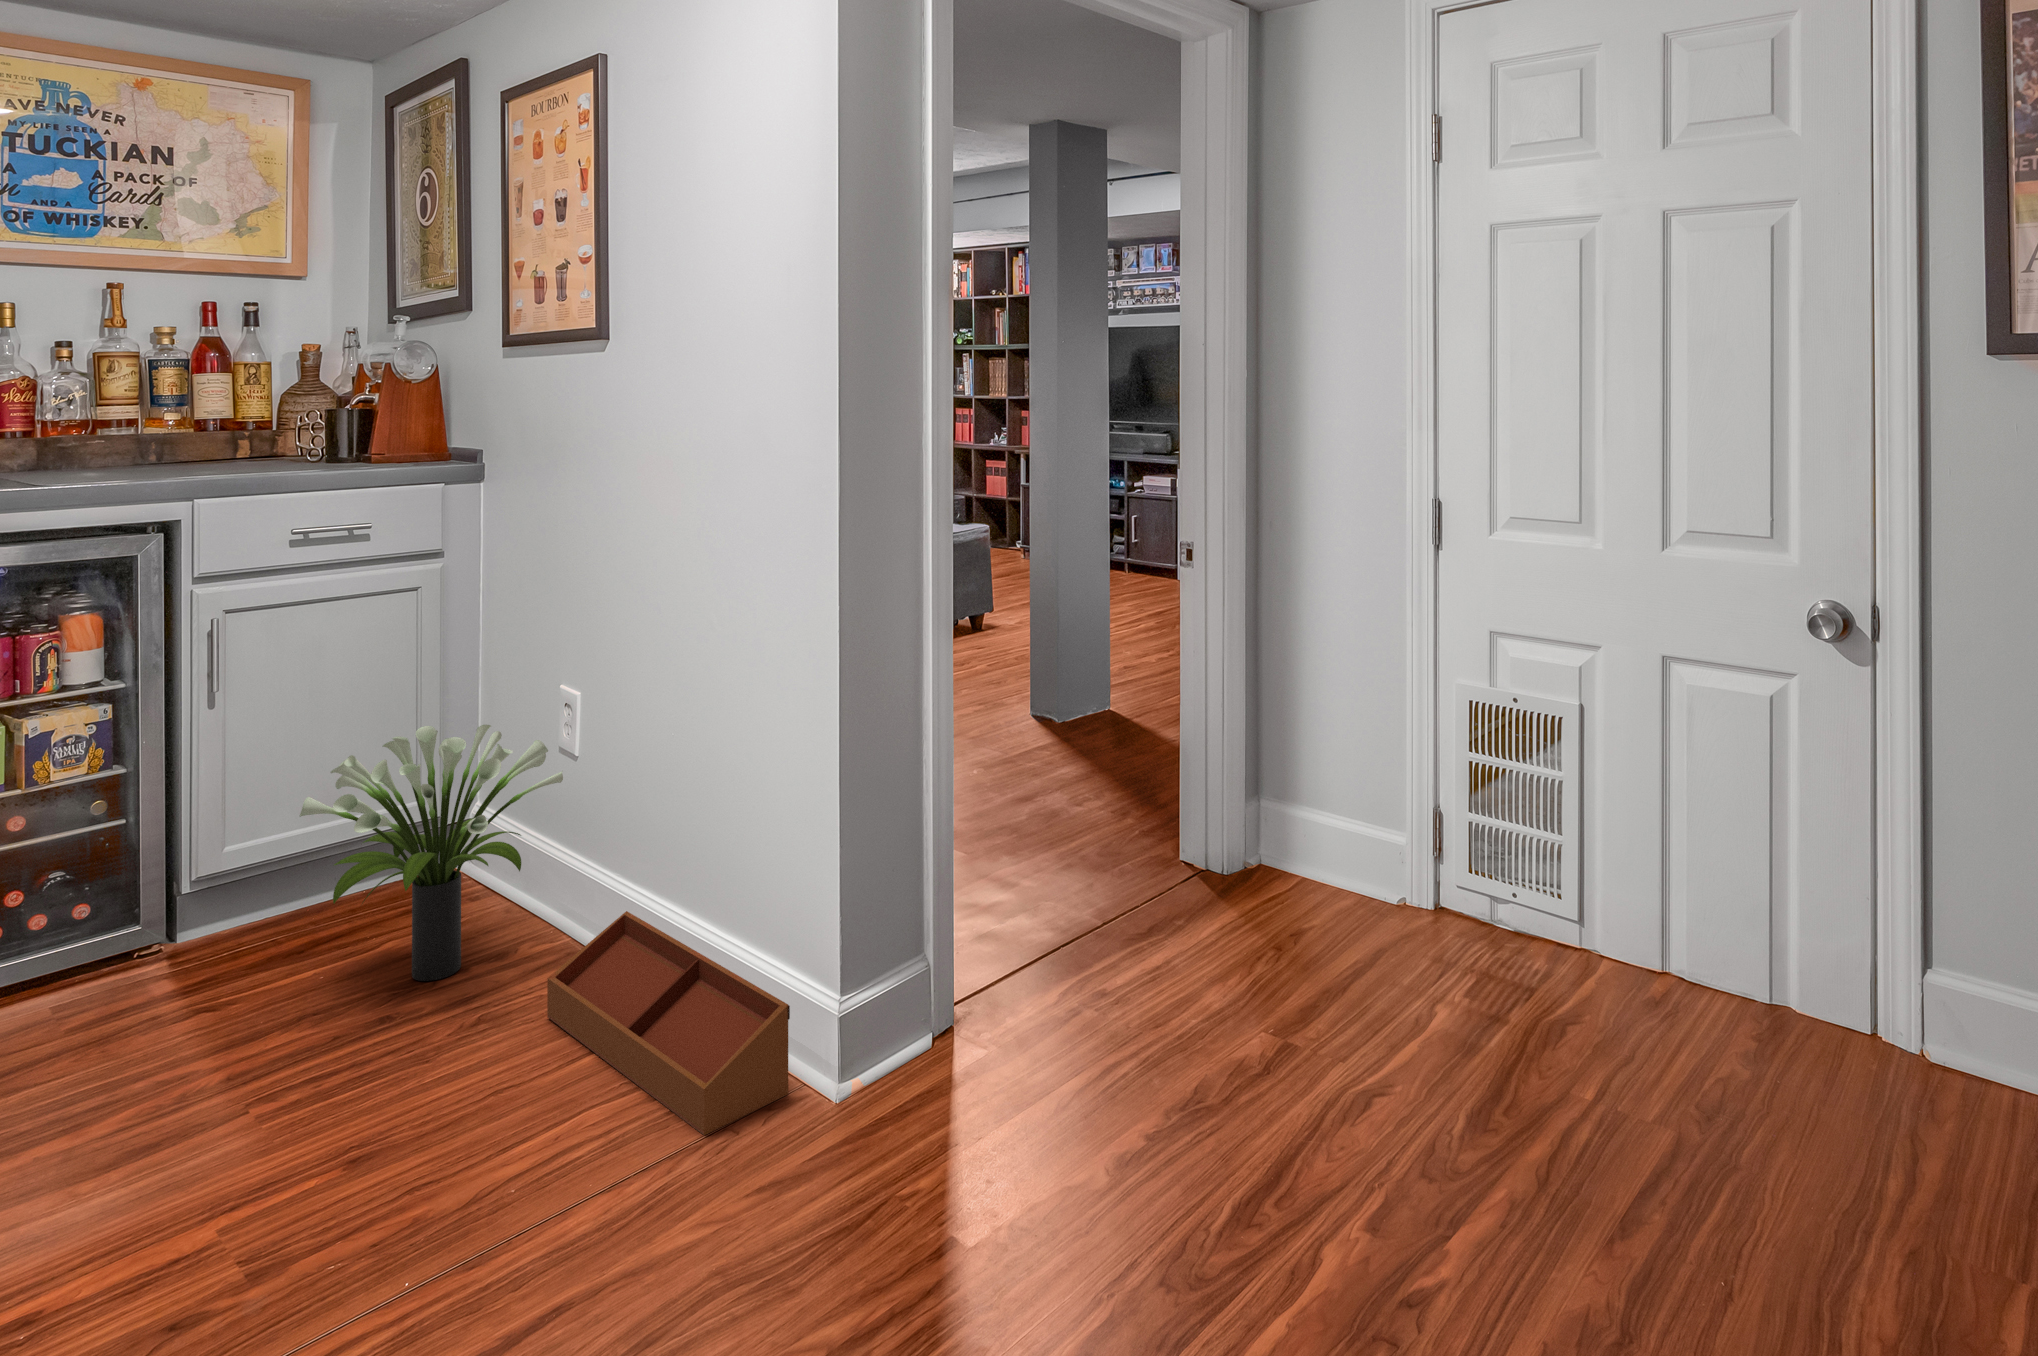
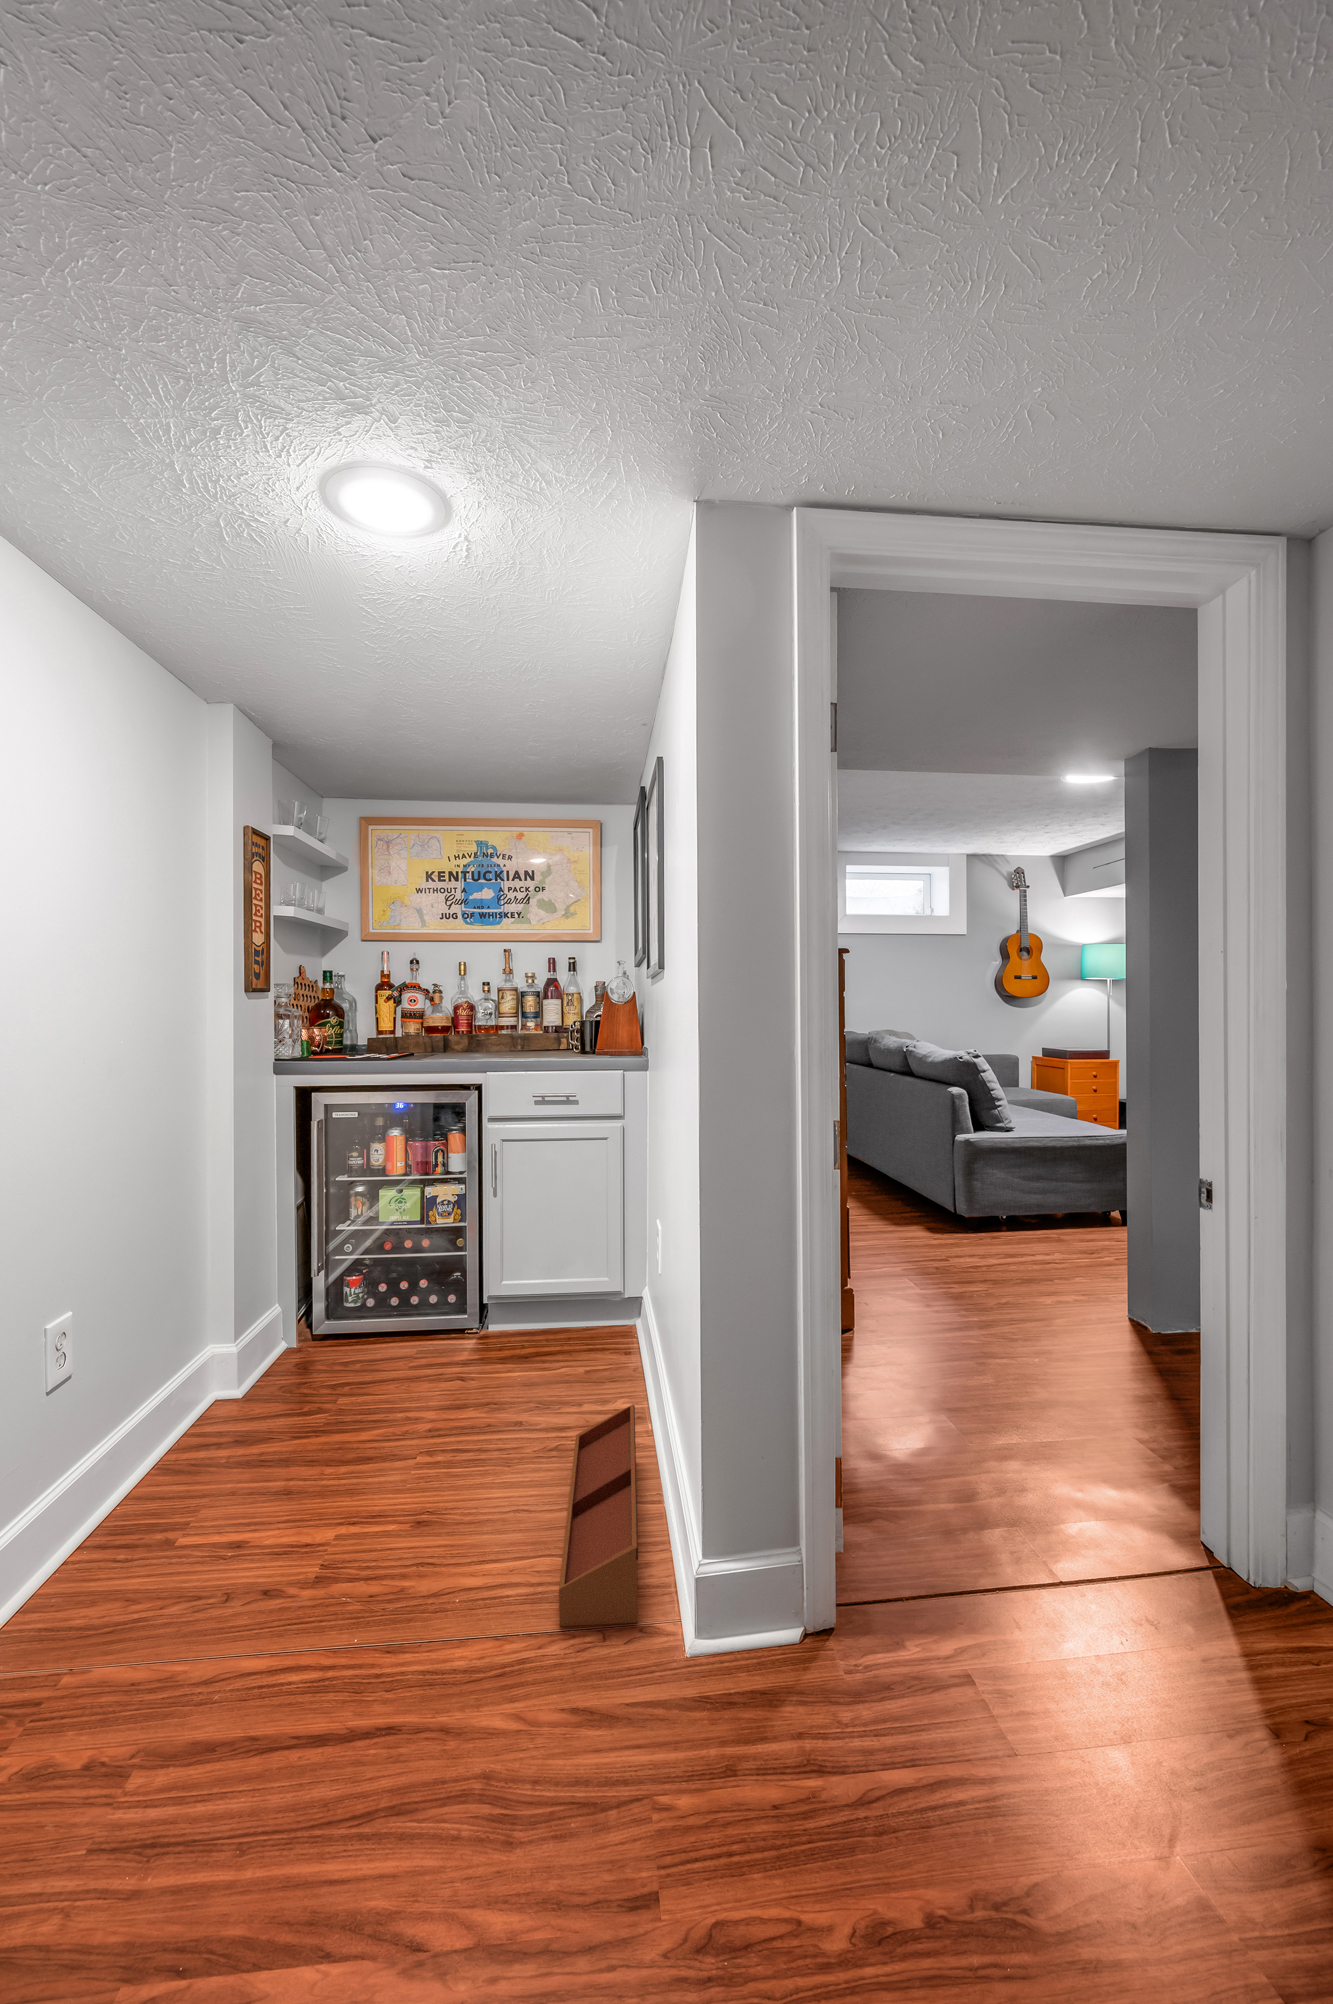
potted plant: present [300,725,563,981] -> none [486,1235,637,1404]

